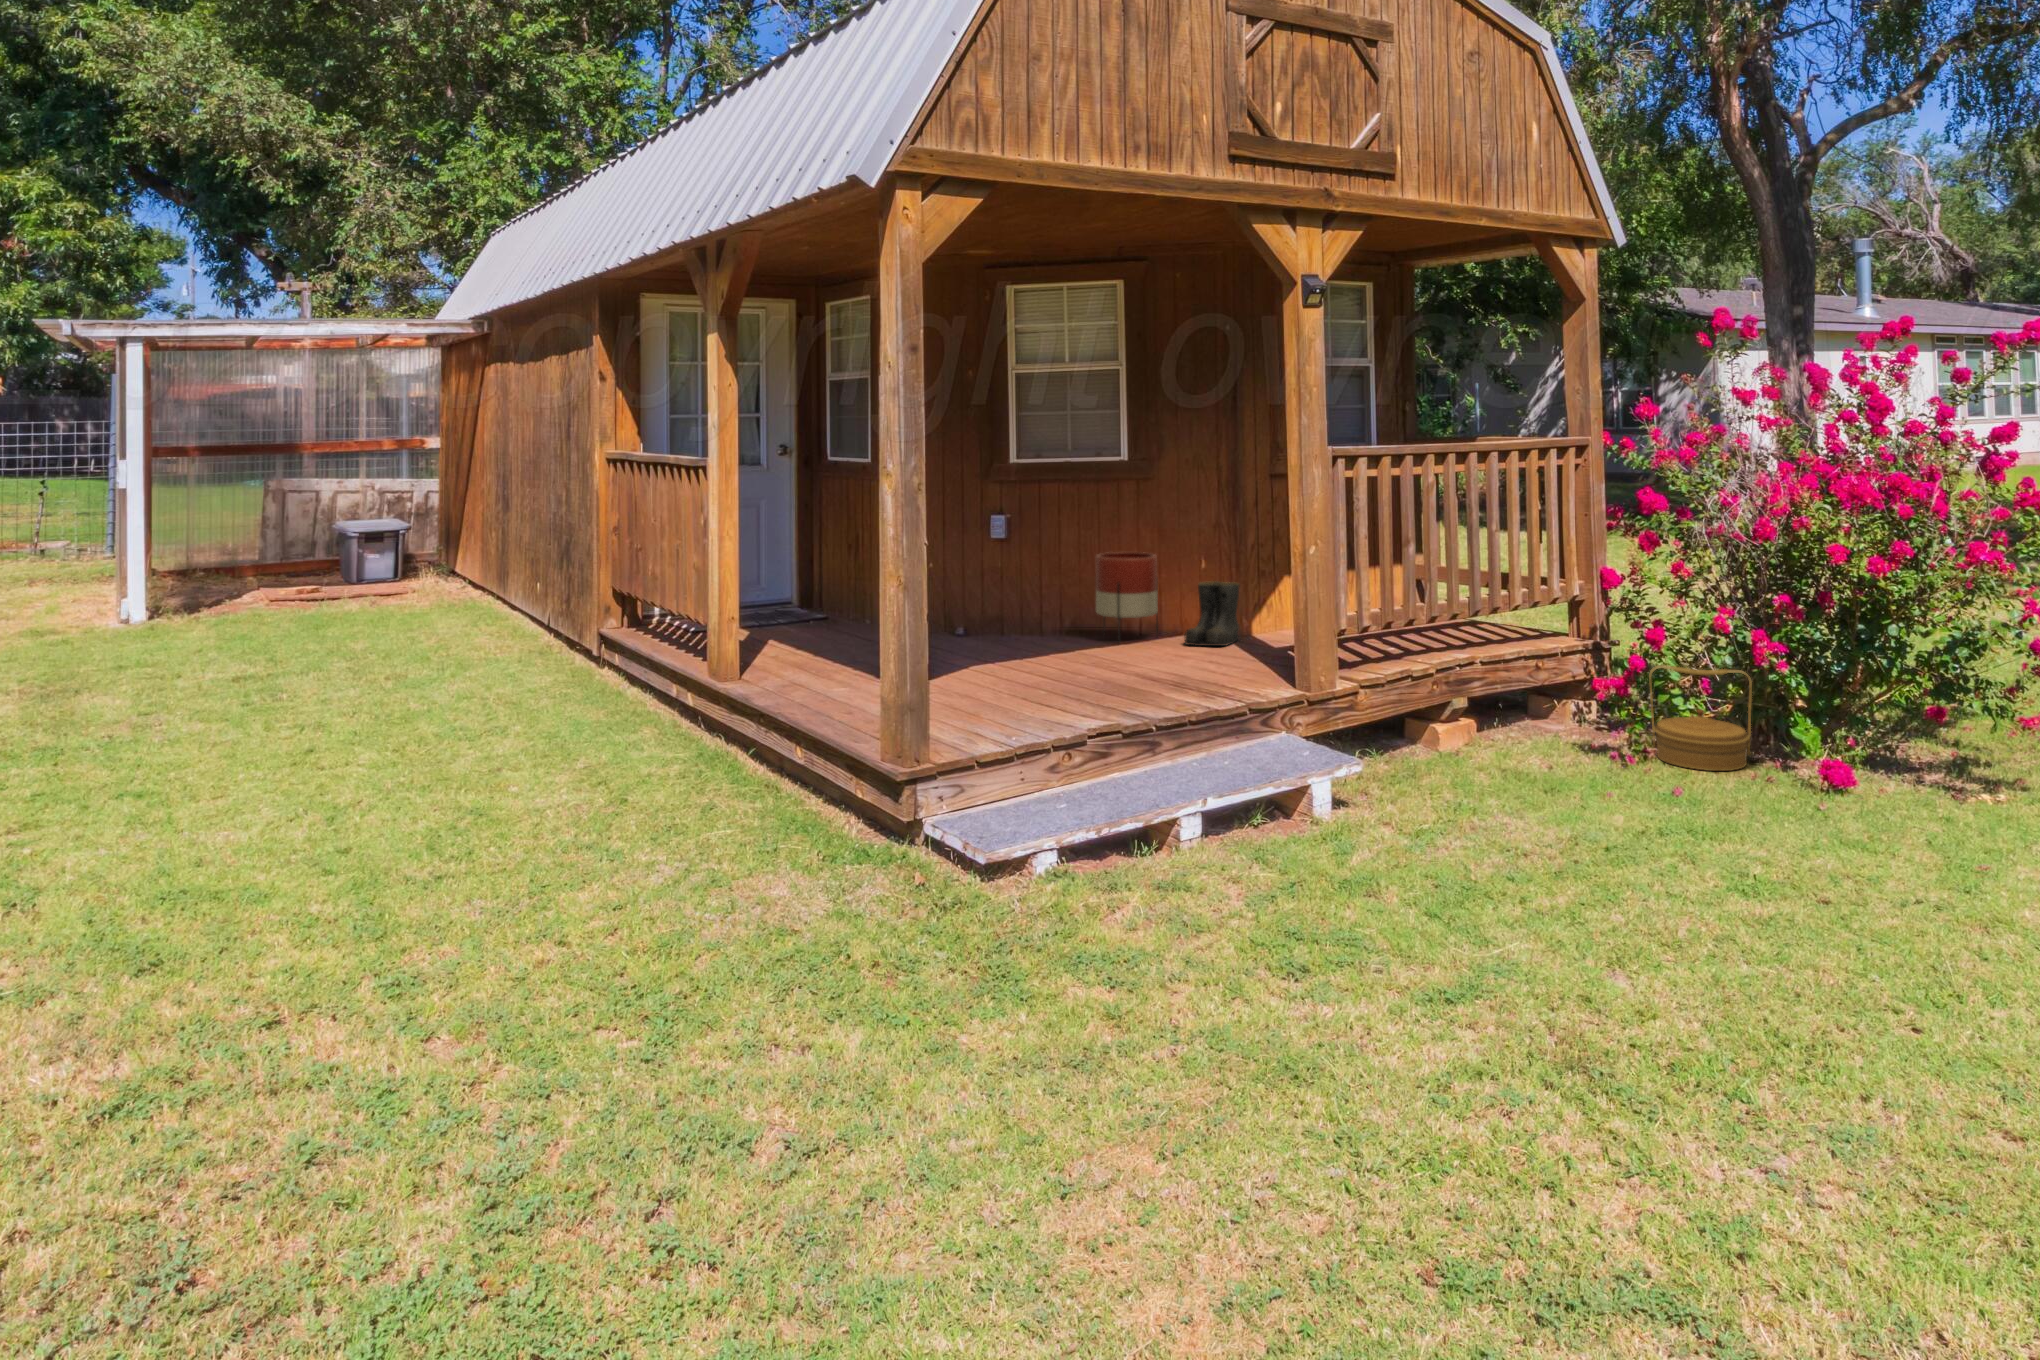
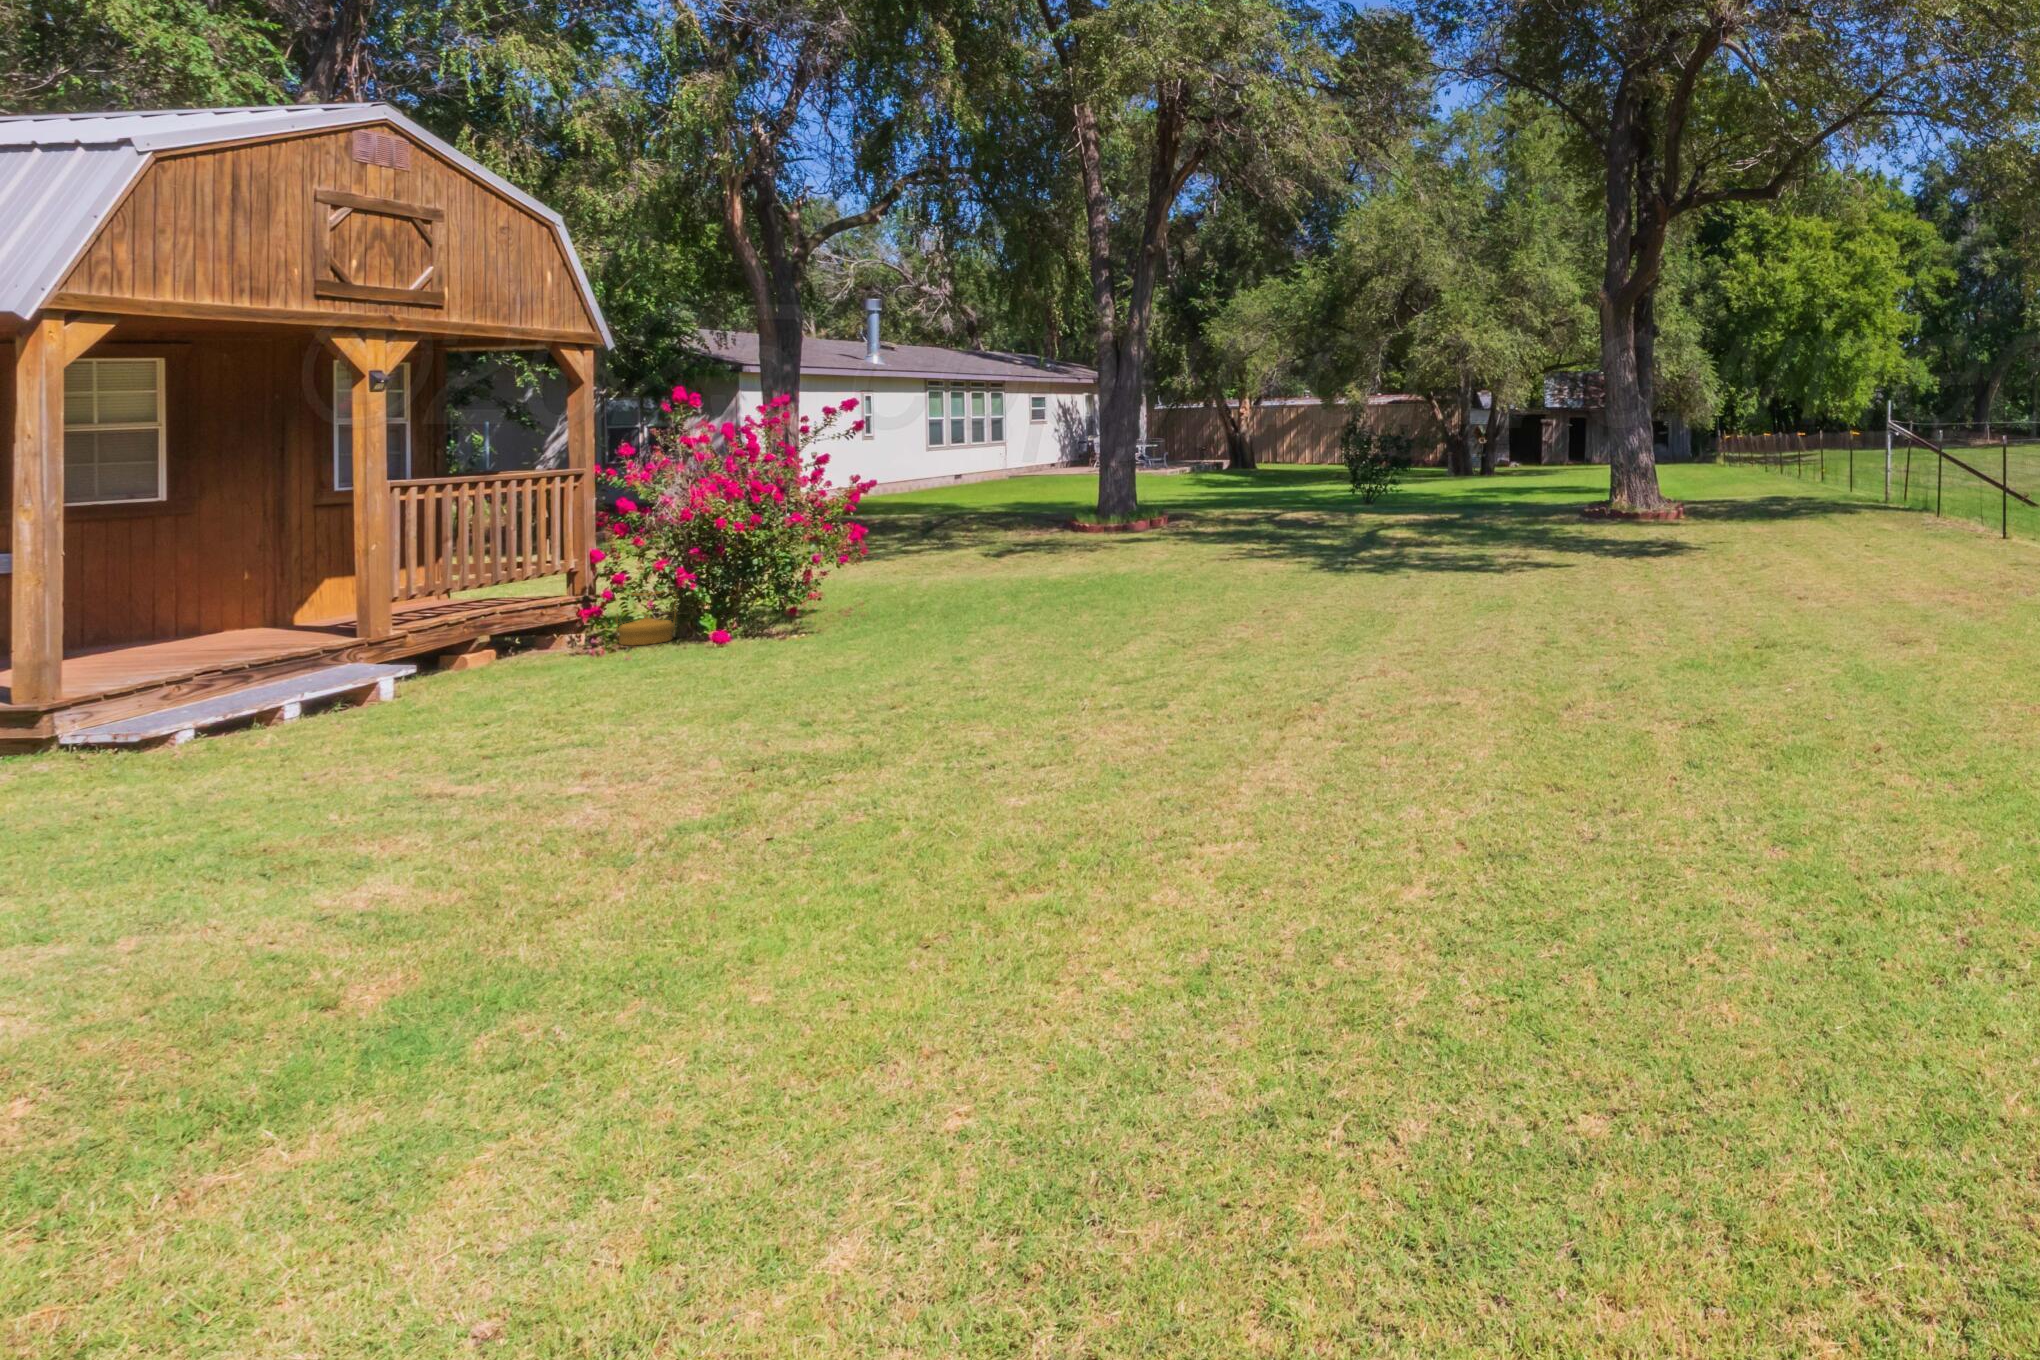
planter: present [1096,552,1158,635] -> none [127,572,198,643]
boots: present [1185,581,1239,646] -> none [230,586,286,635]

